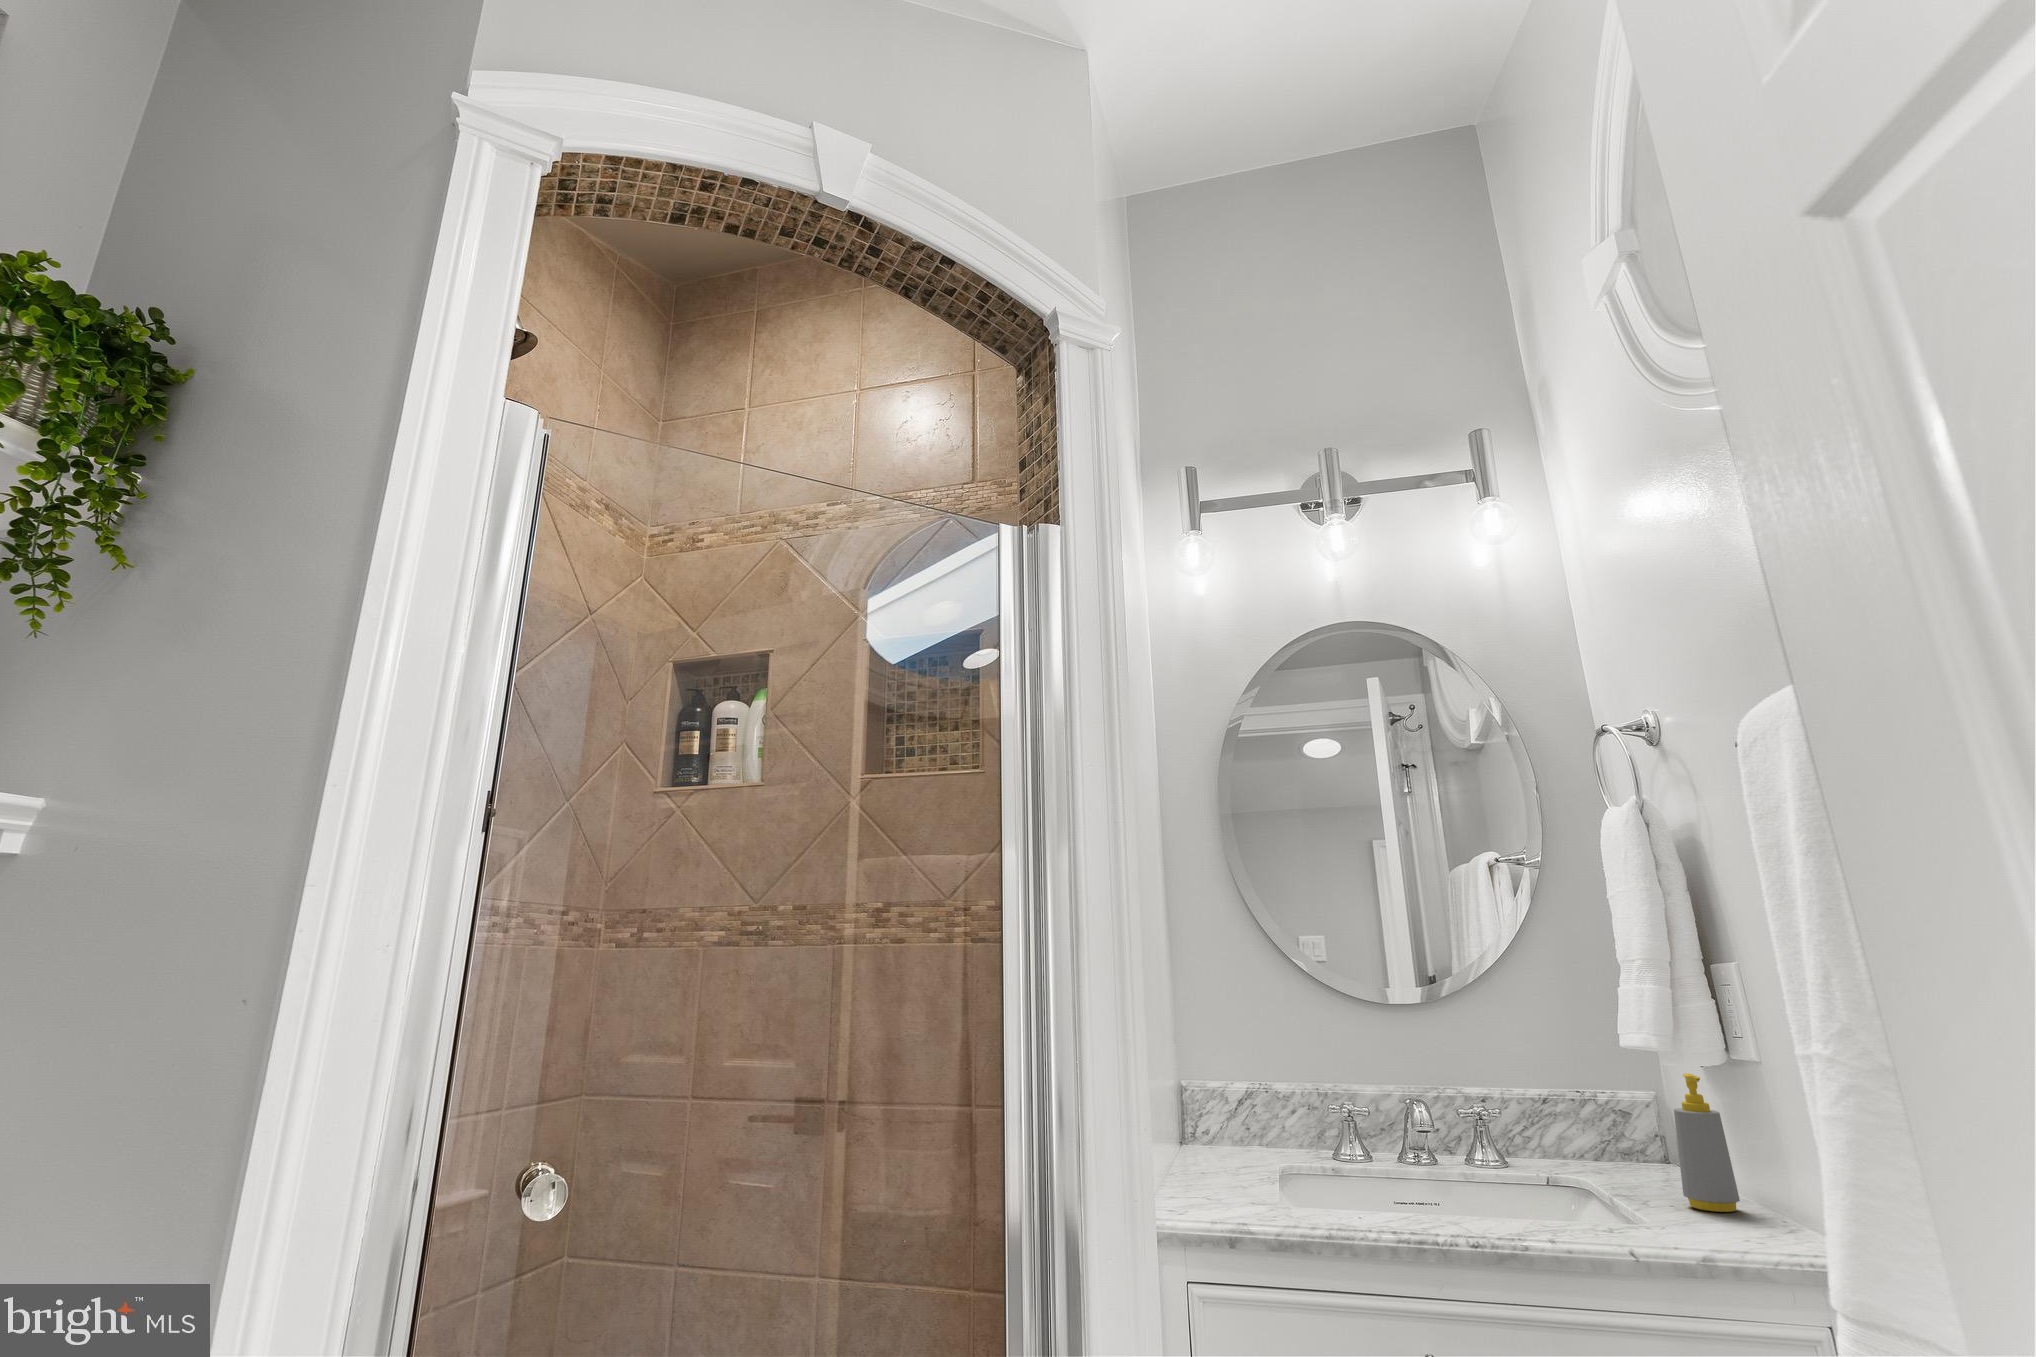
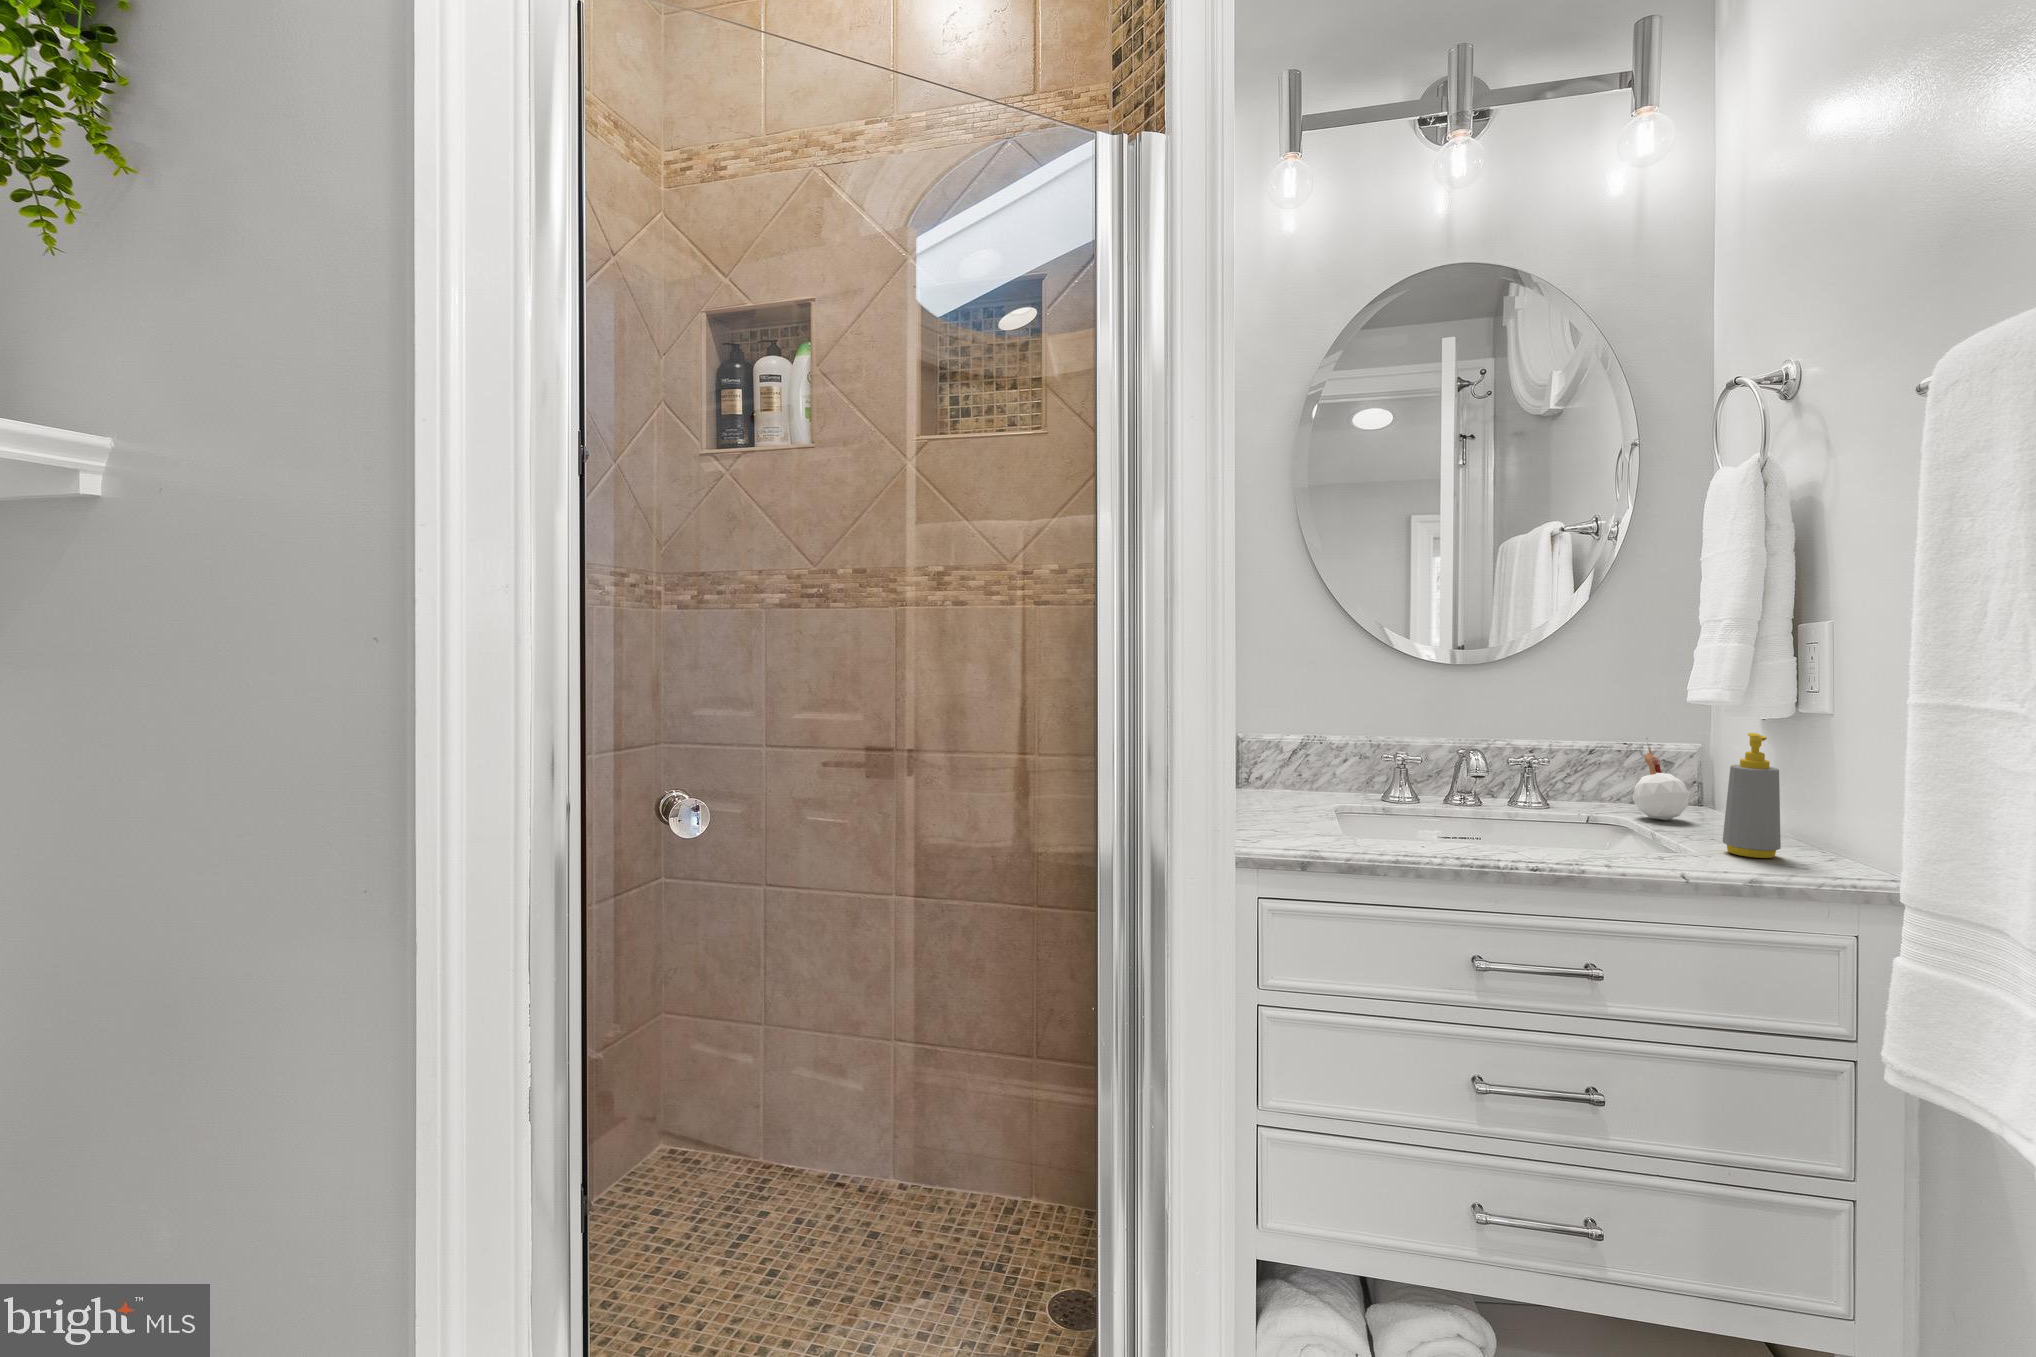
candle: none [1592,1083,1647,1175] -> present [1633,738,1689,820]

